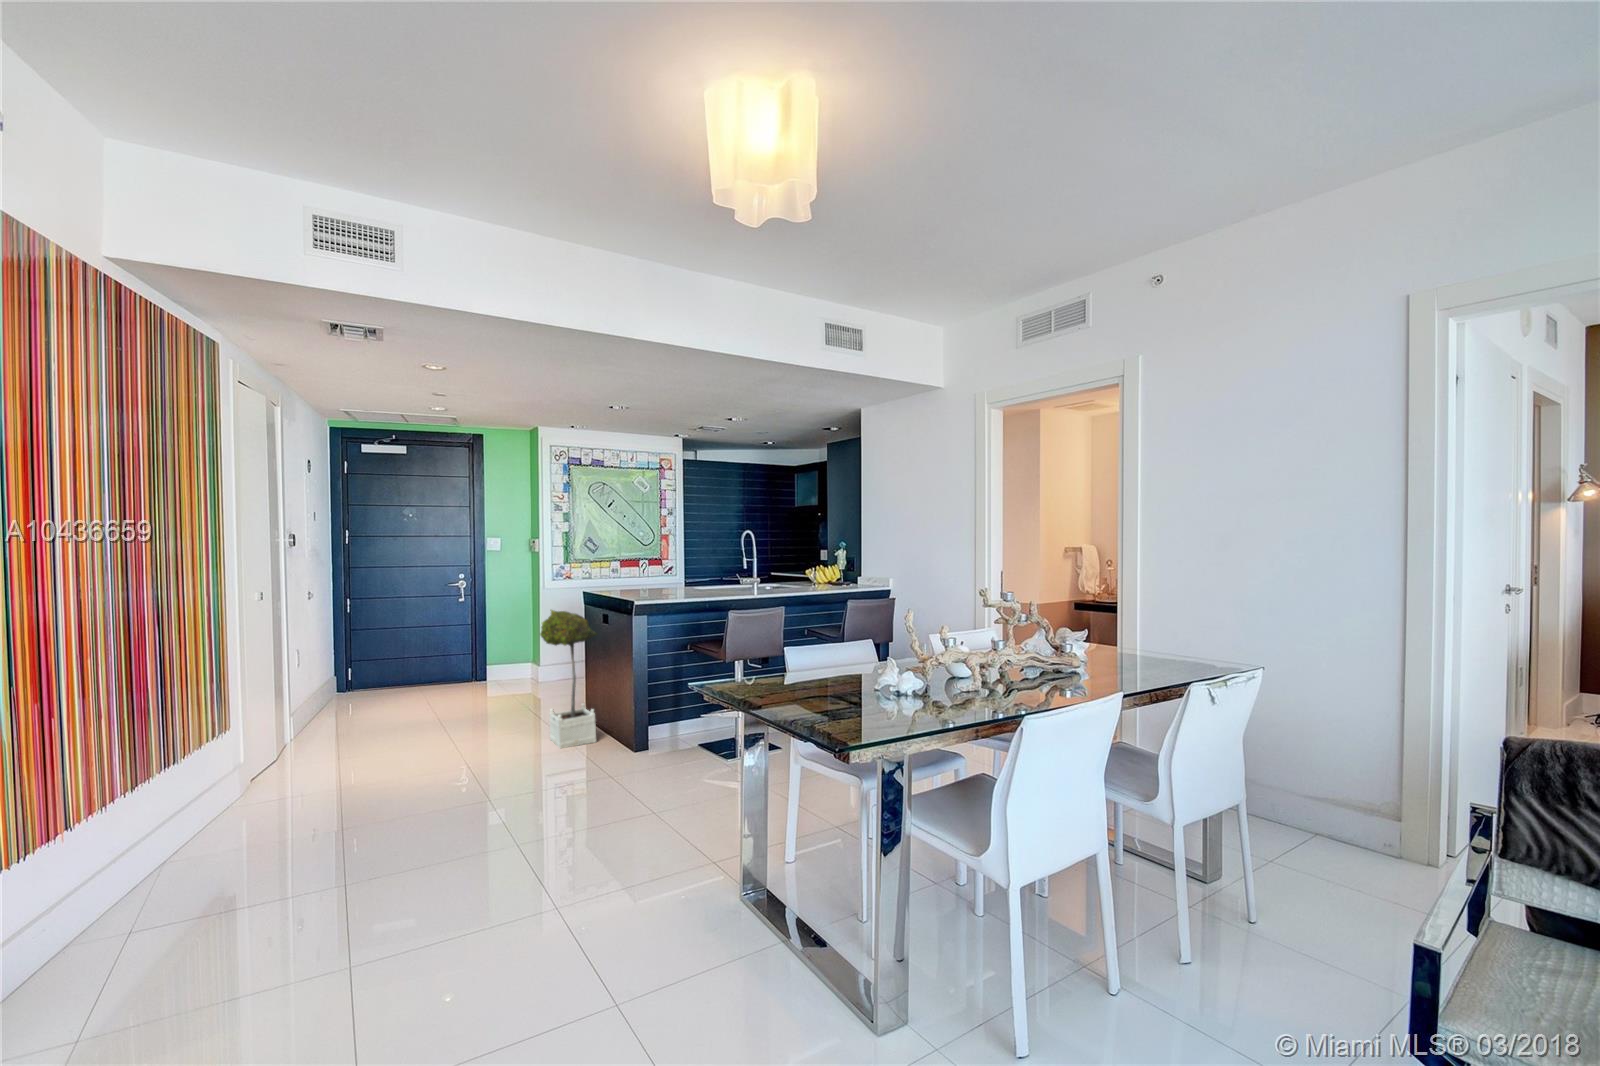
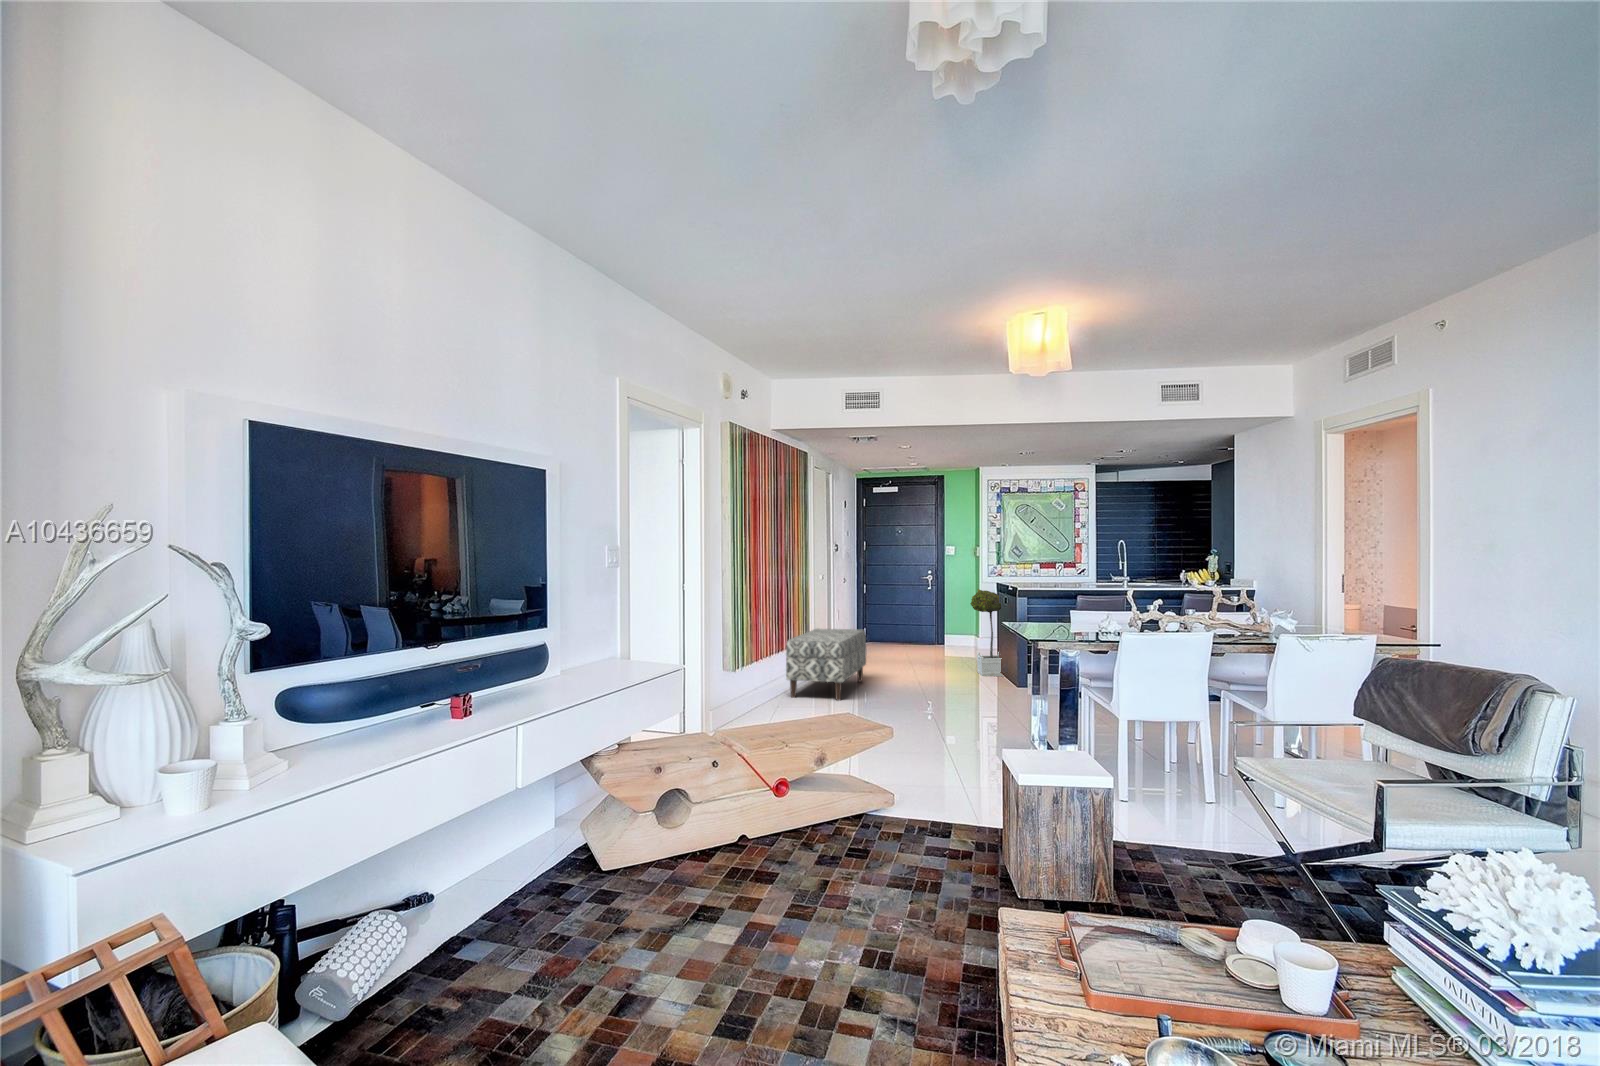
bench: none [92,710,340,935] -> present [786,629,866,701]

